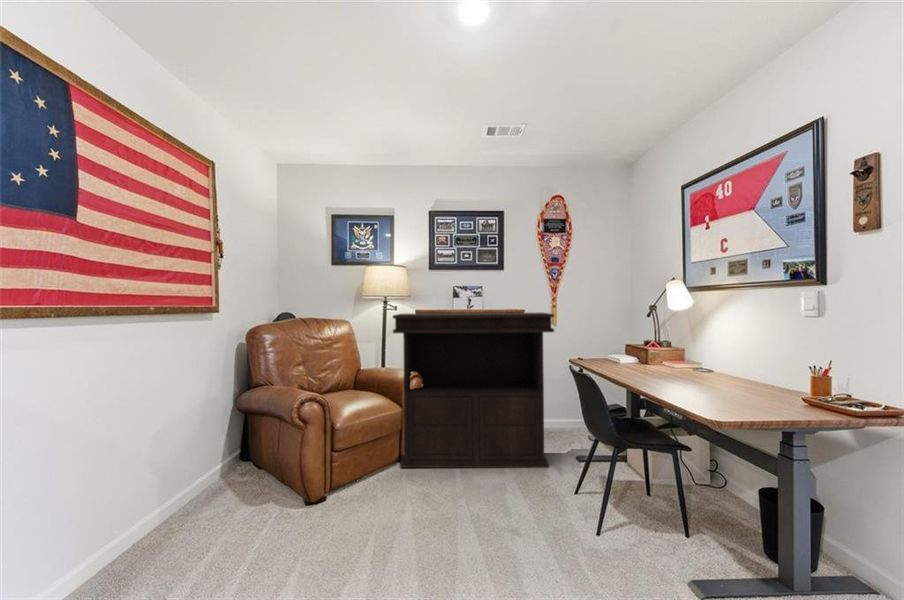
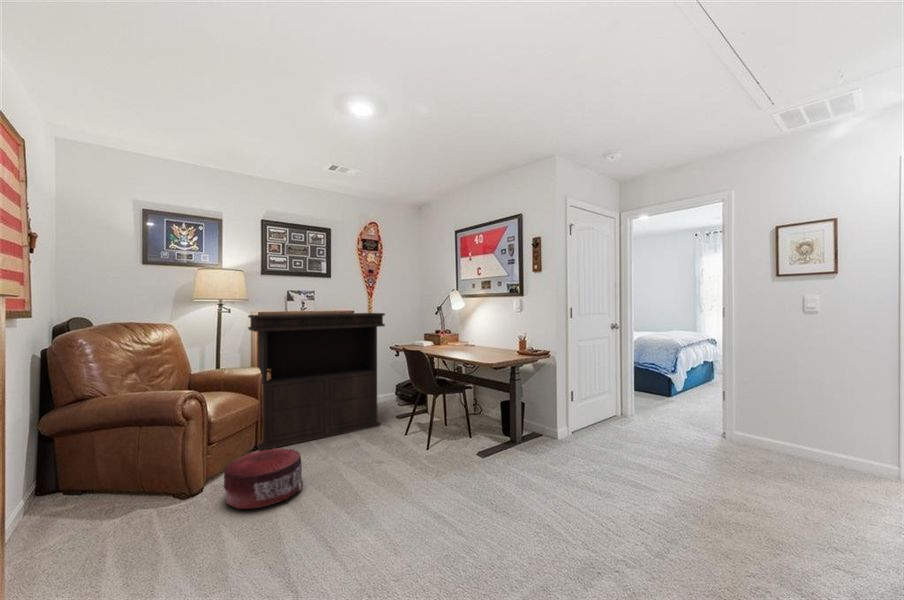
pouf: none [308,480,404,570] -> present [224,448,303,509]

